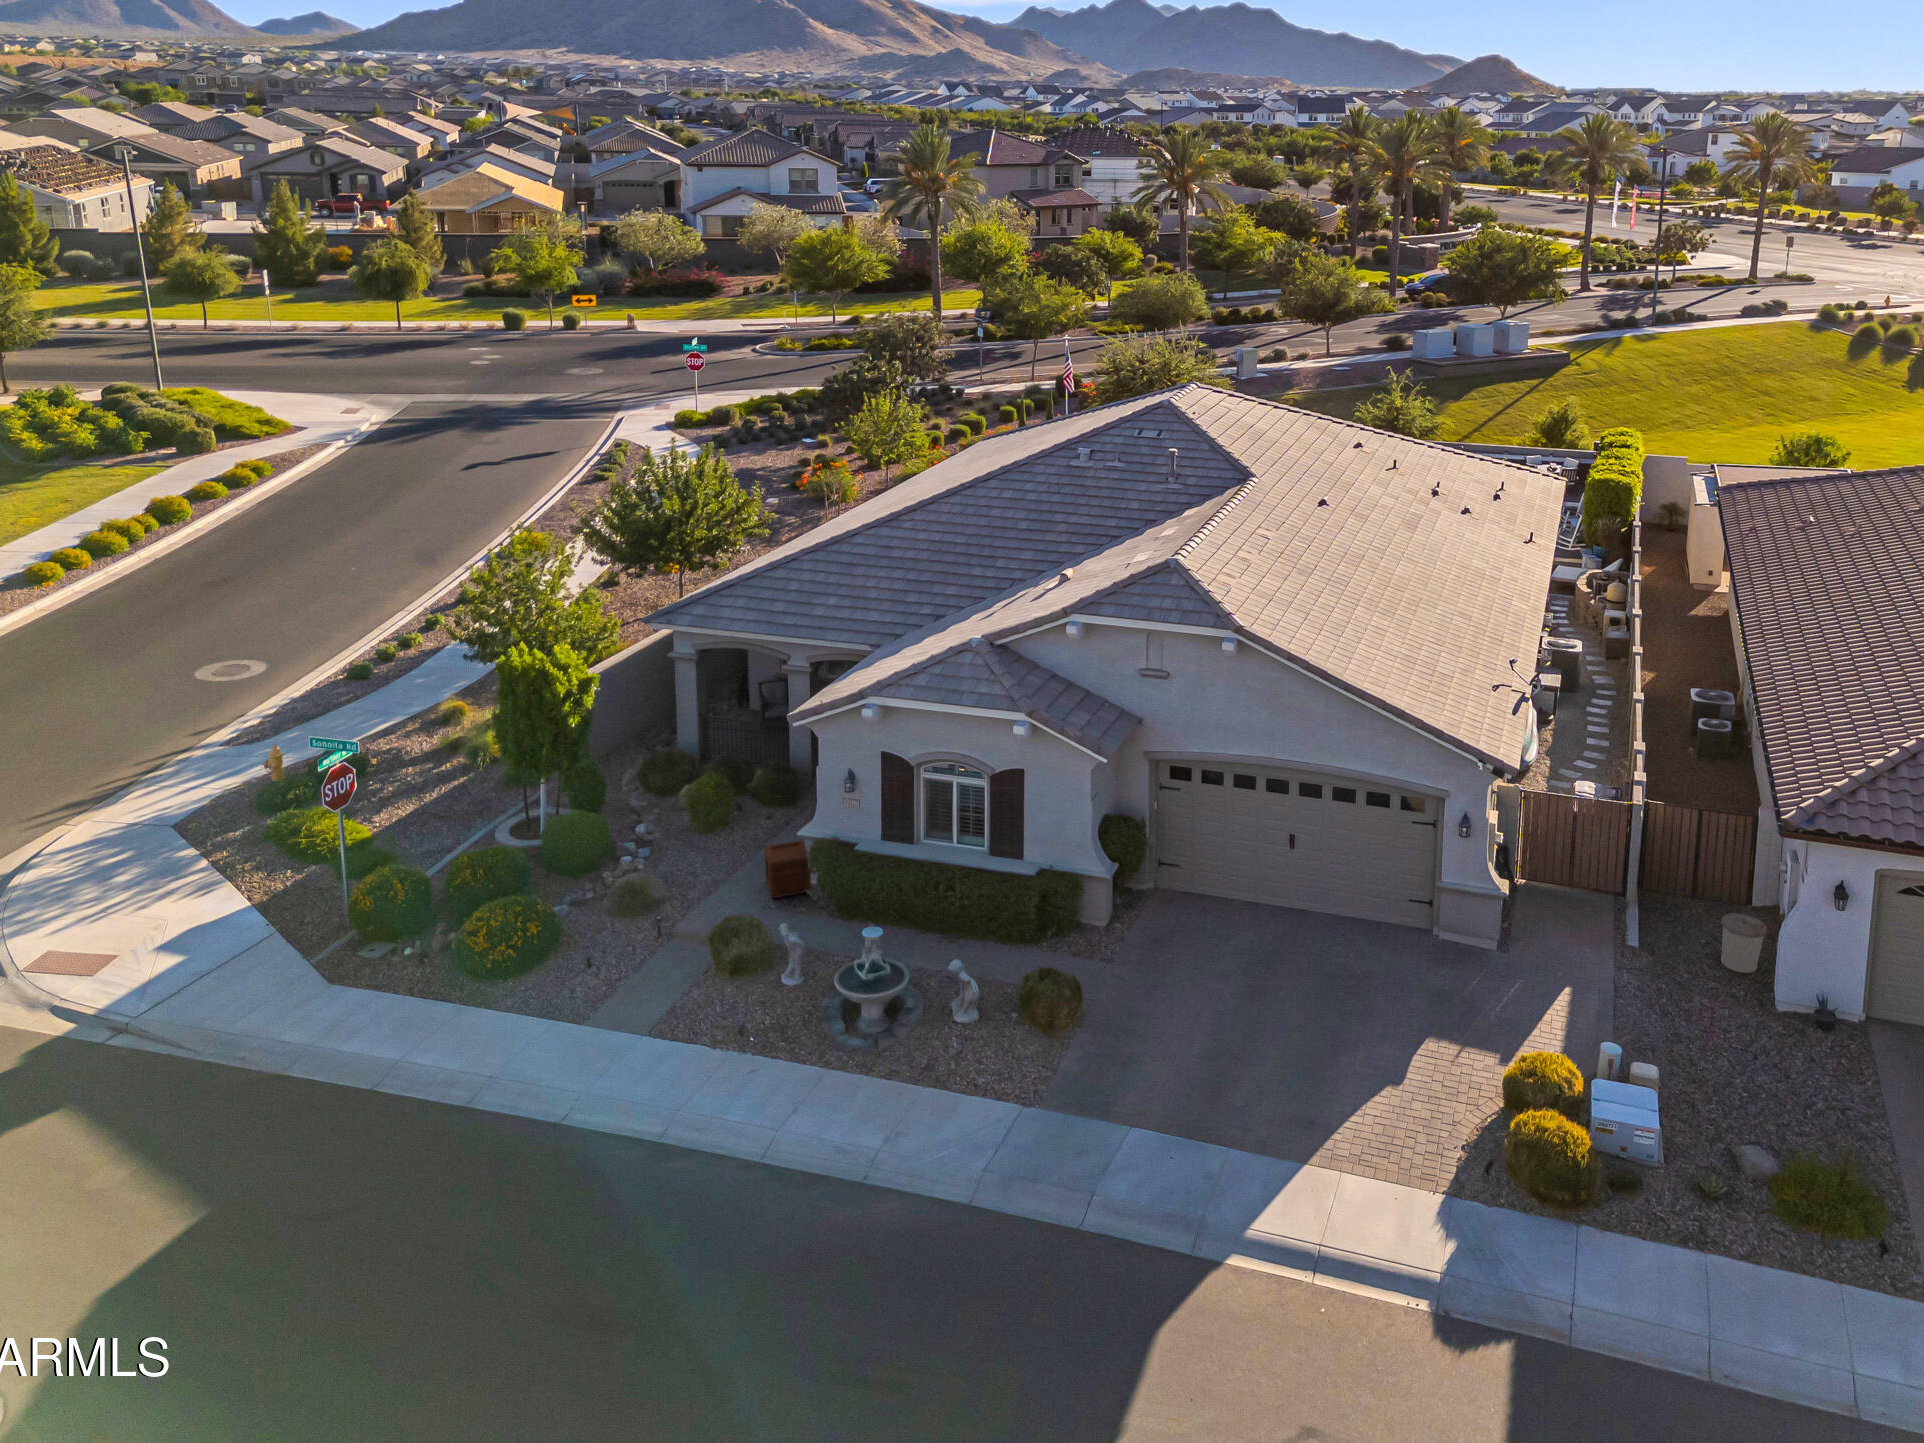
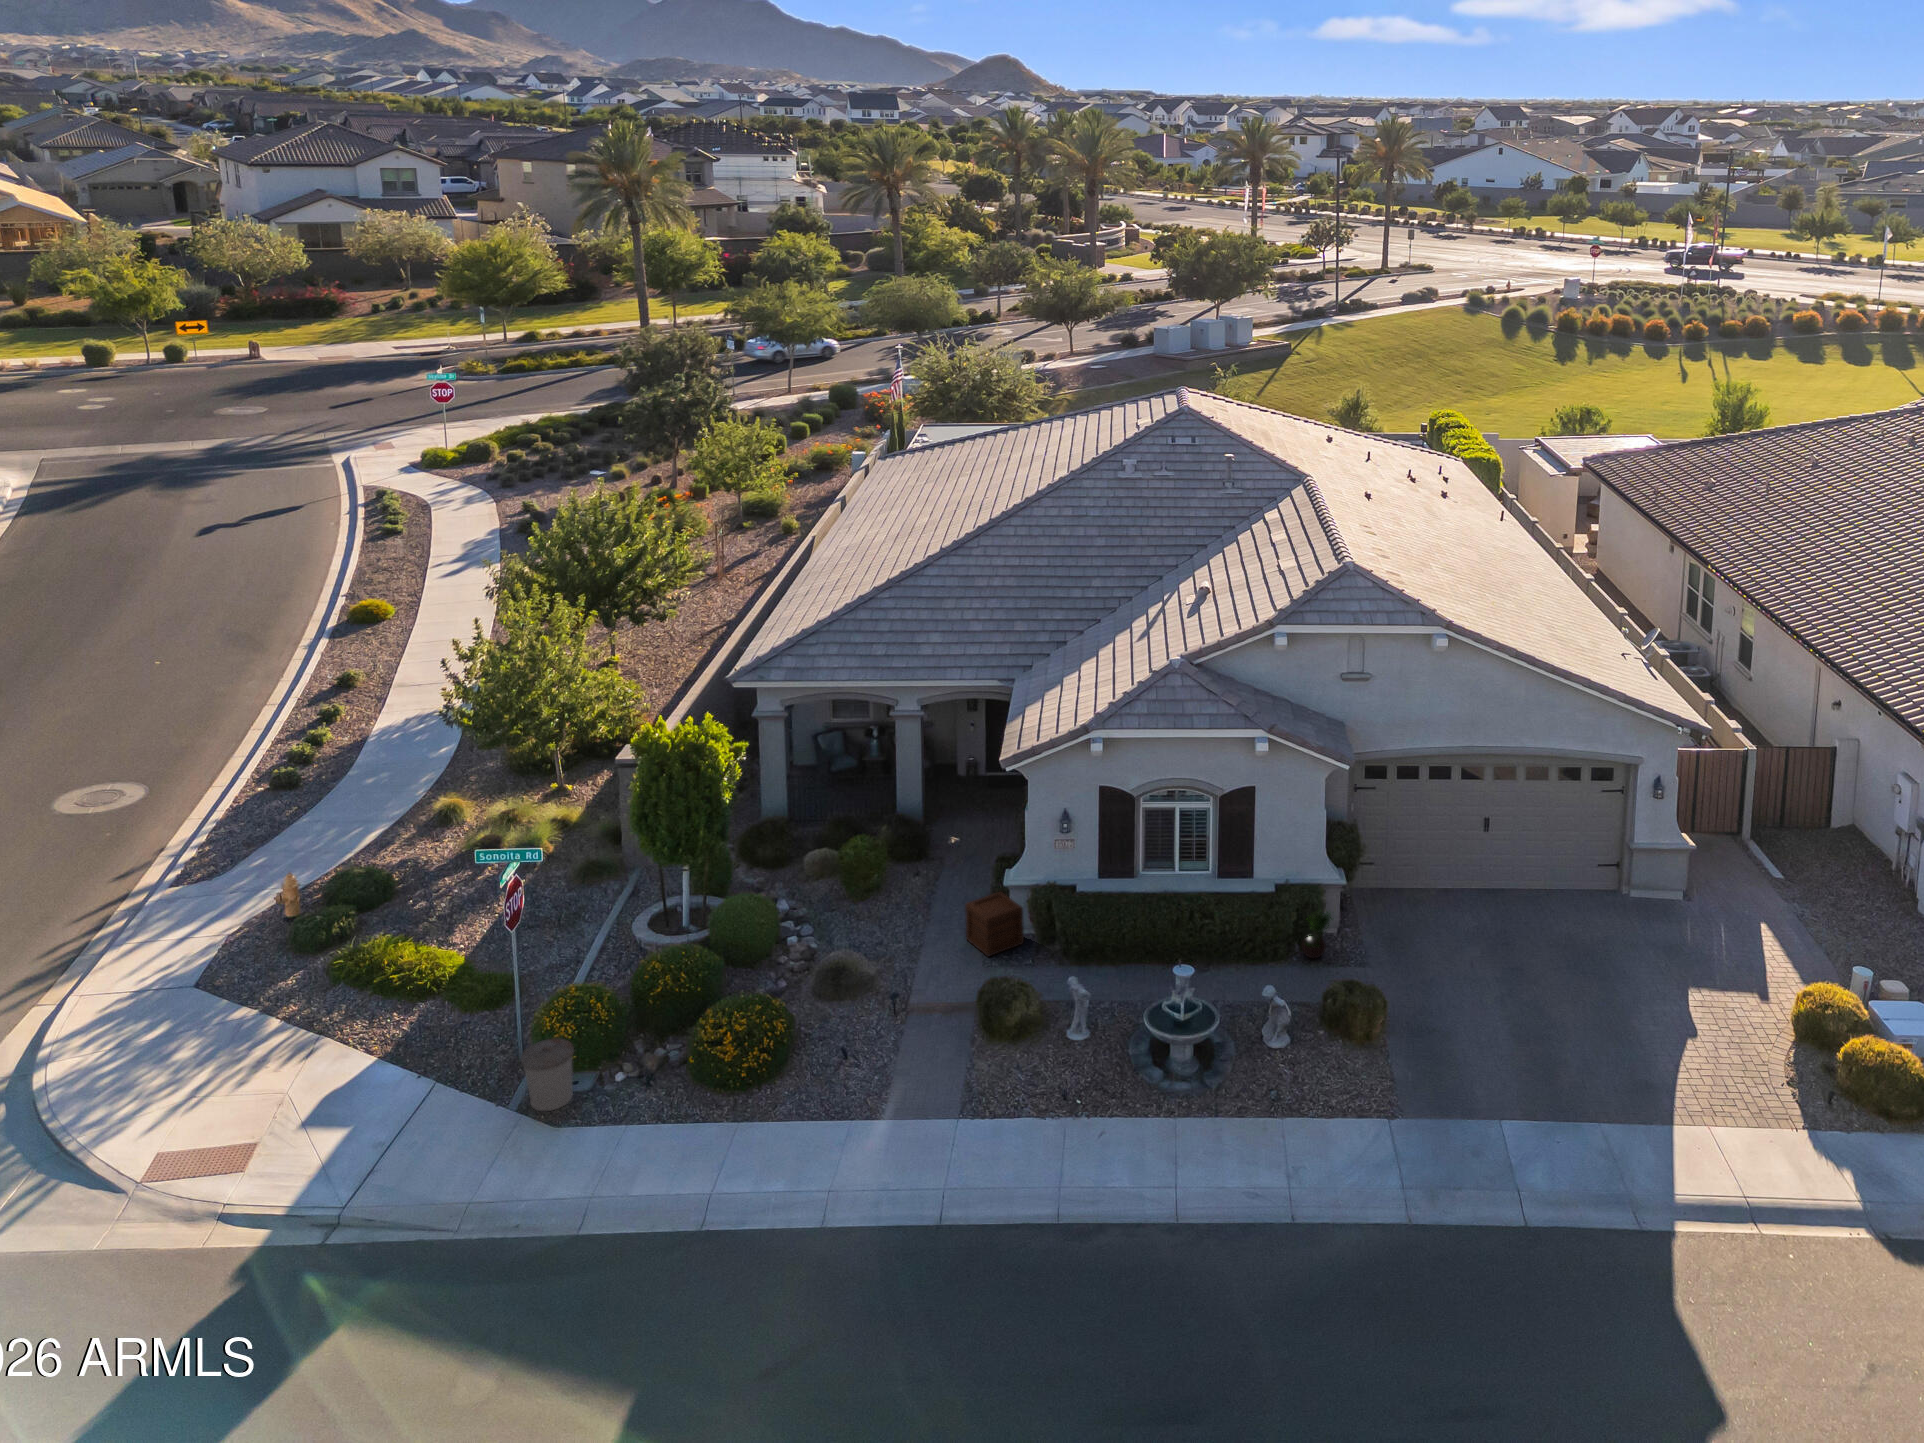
potted tree: none [1054,899,1085,947] -> present [1302,912,1332,958]
trash can: present [1721,913,1767,973] -> present [521,1038,574,1111]

